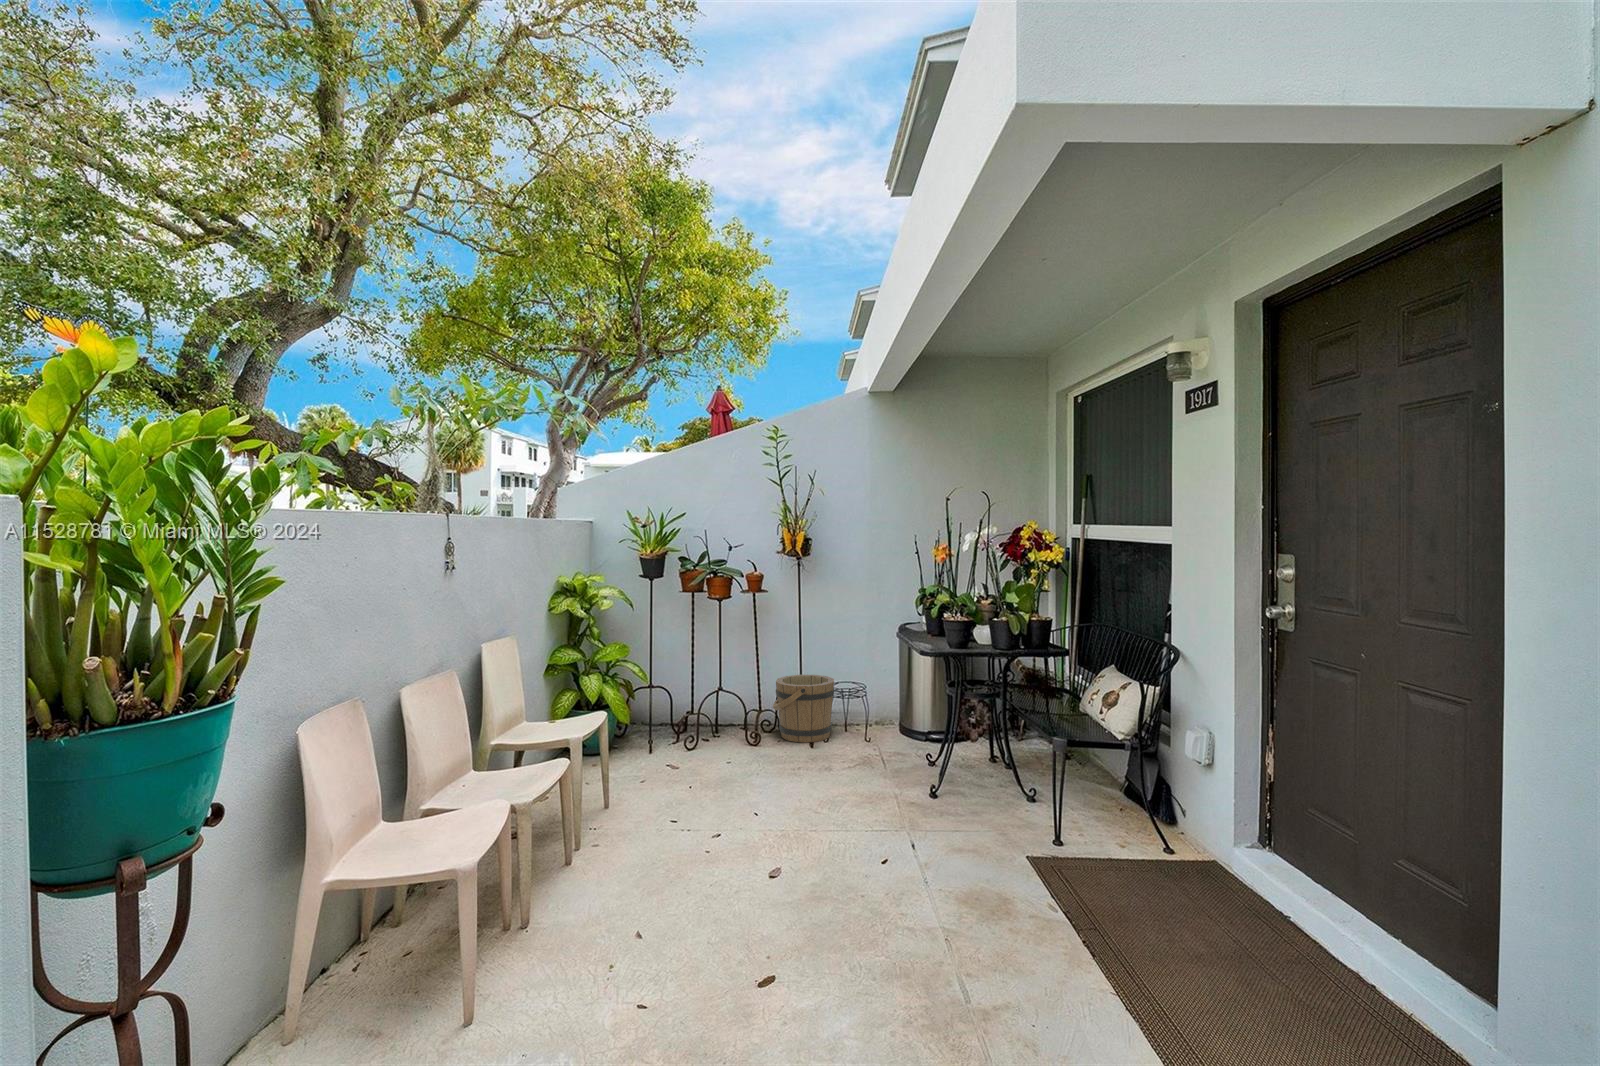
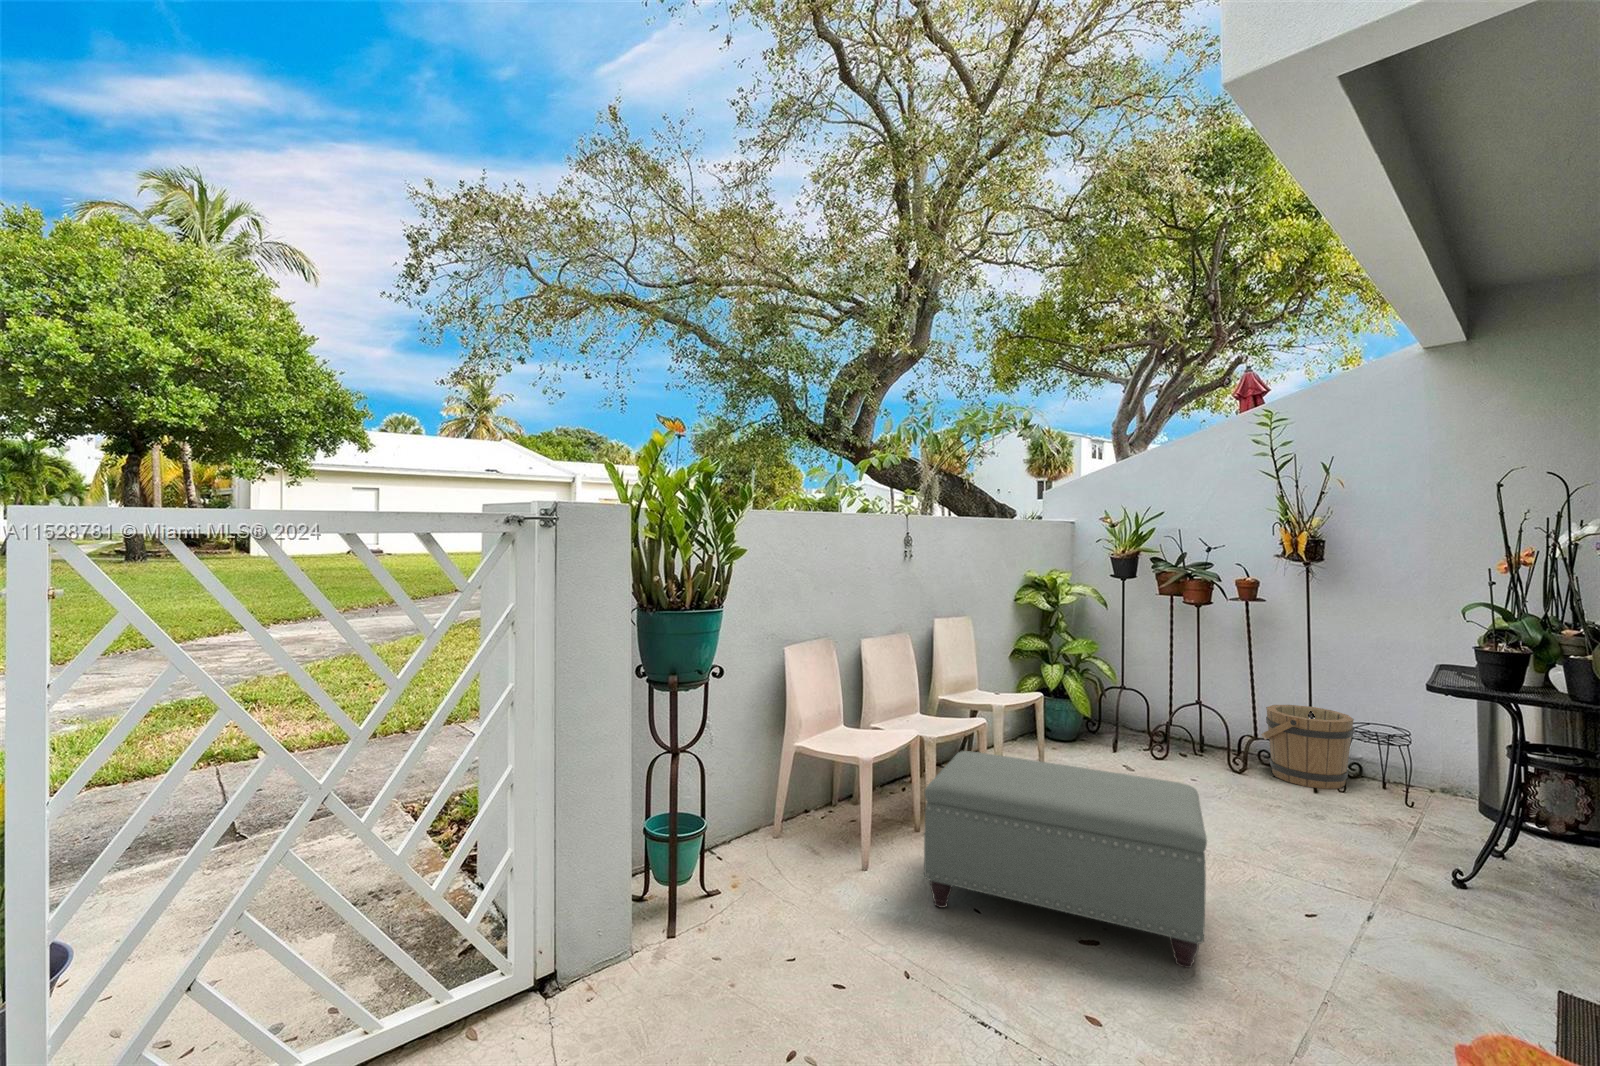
ottoman: none [616,770,919,1018] -> present [924,751,1207,968]

